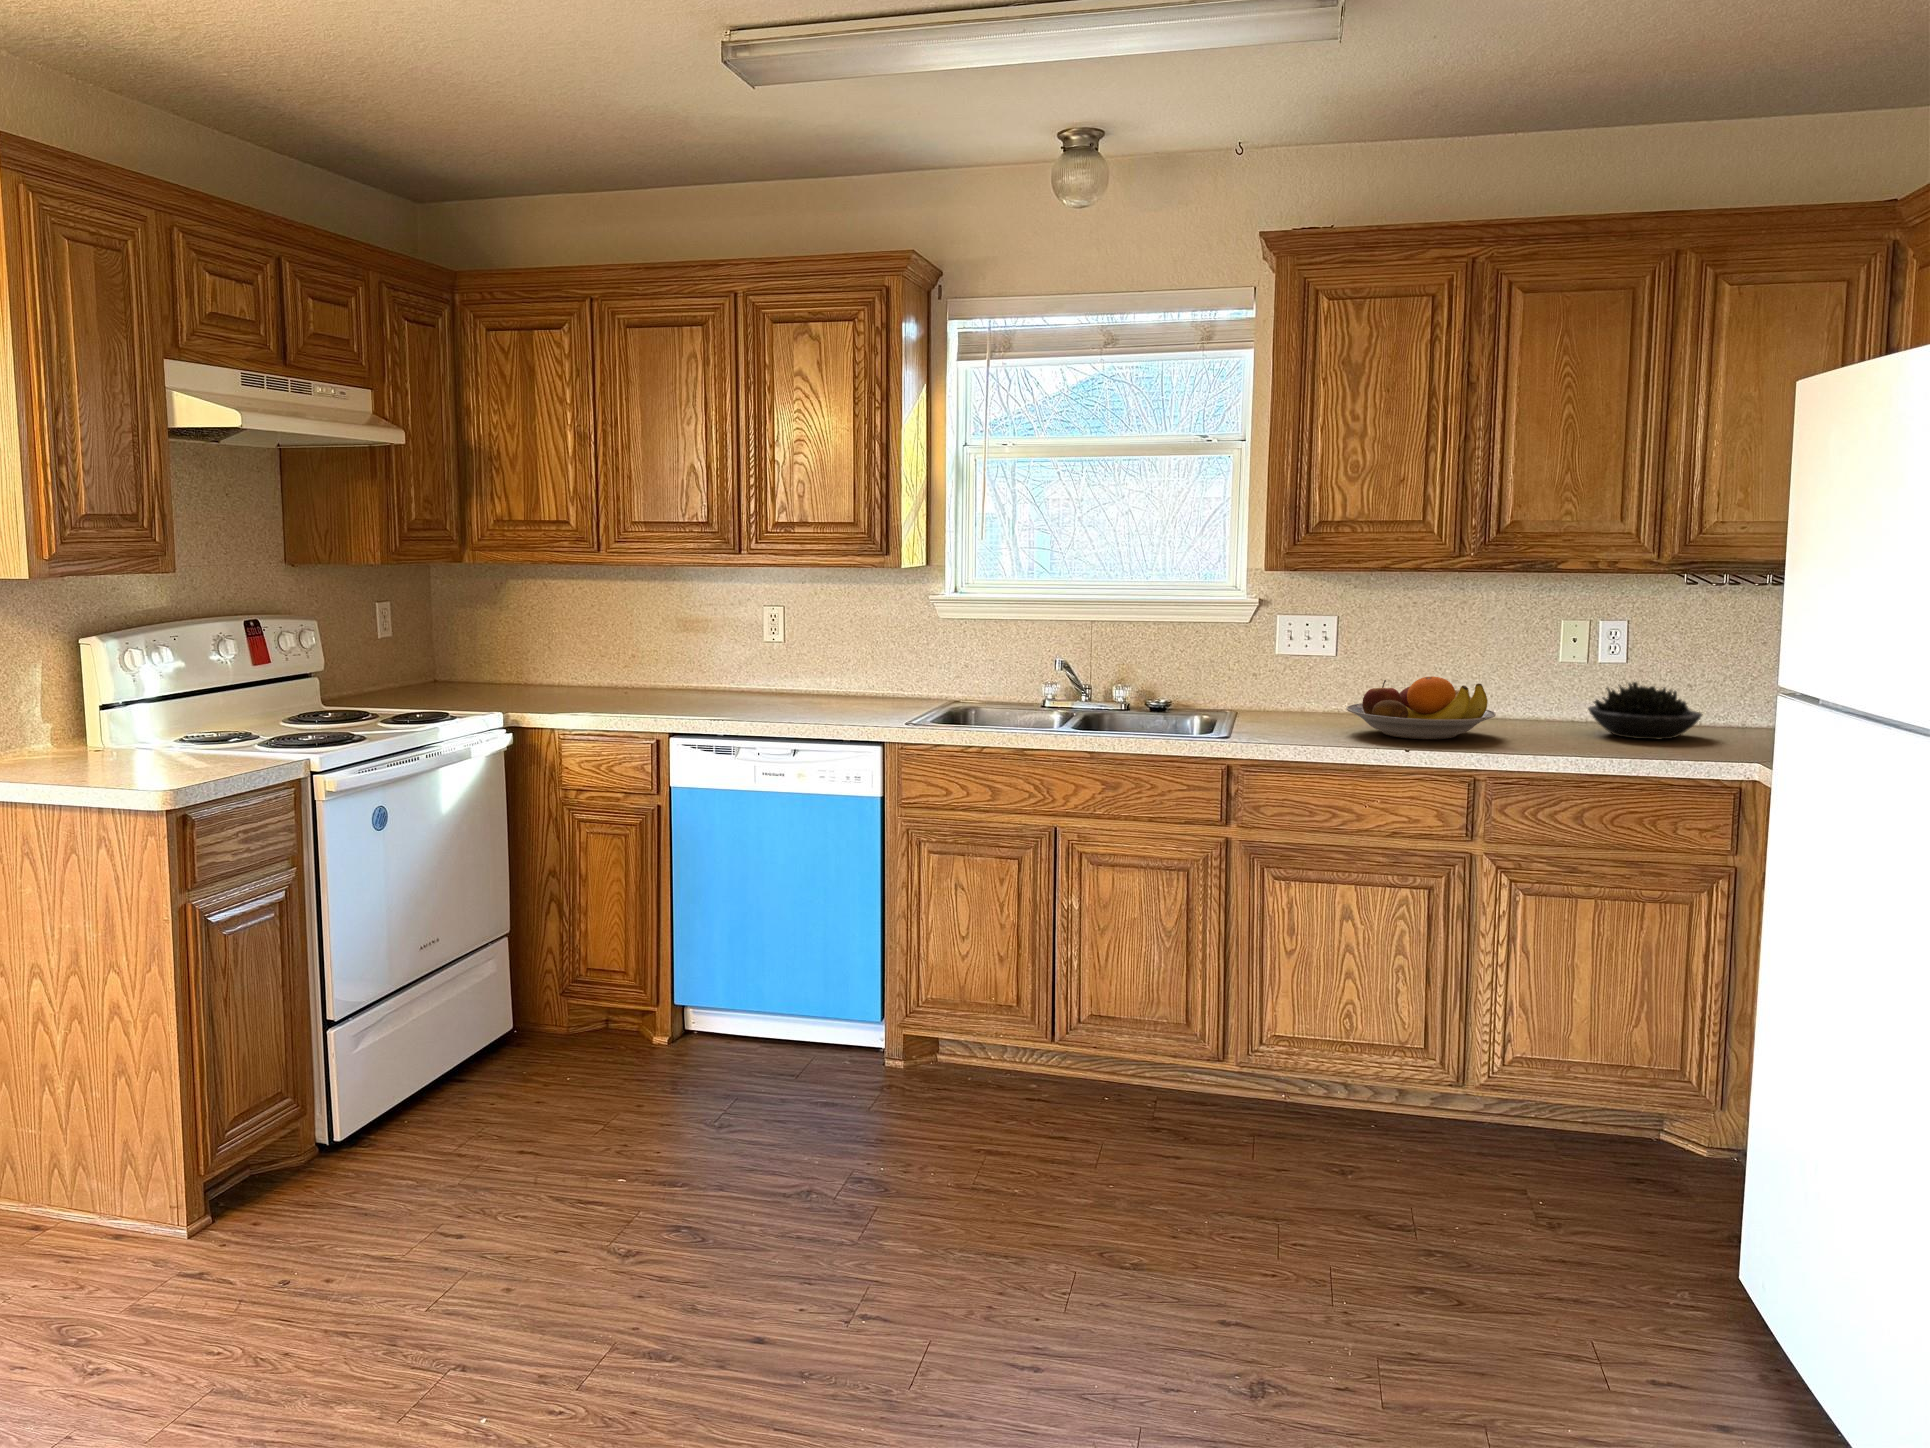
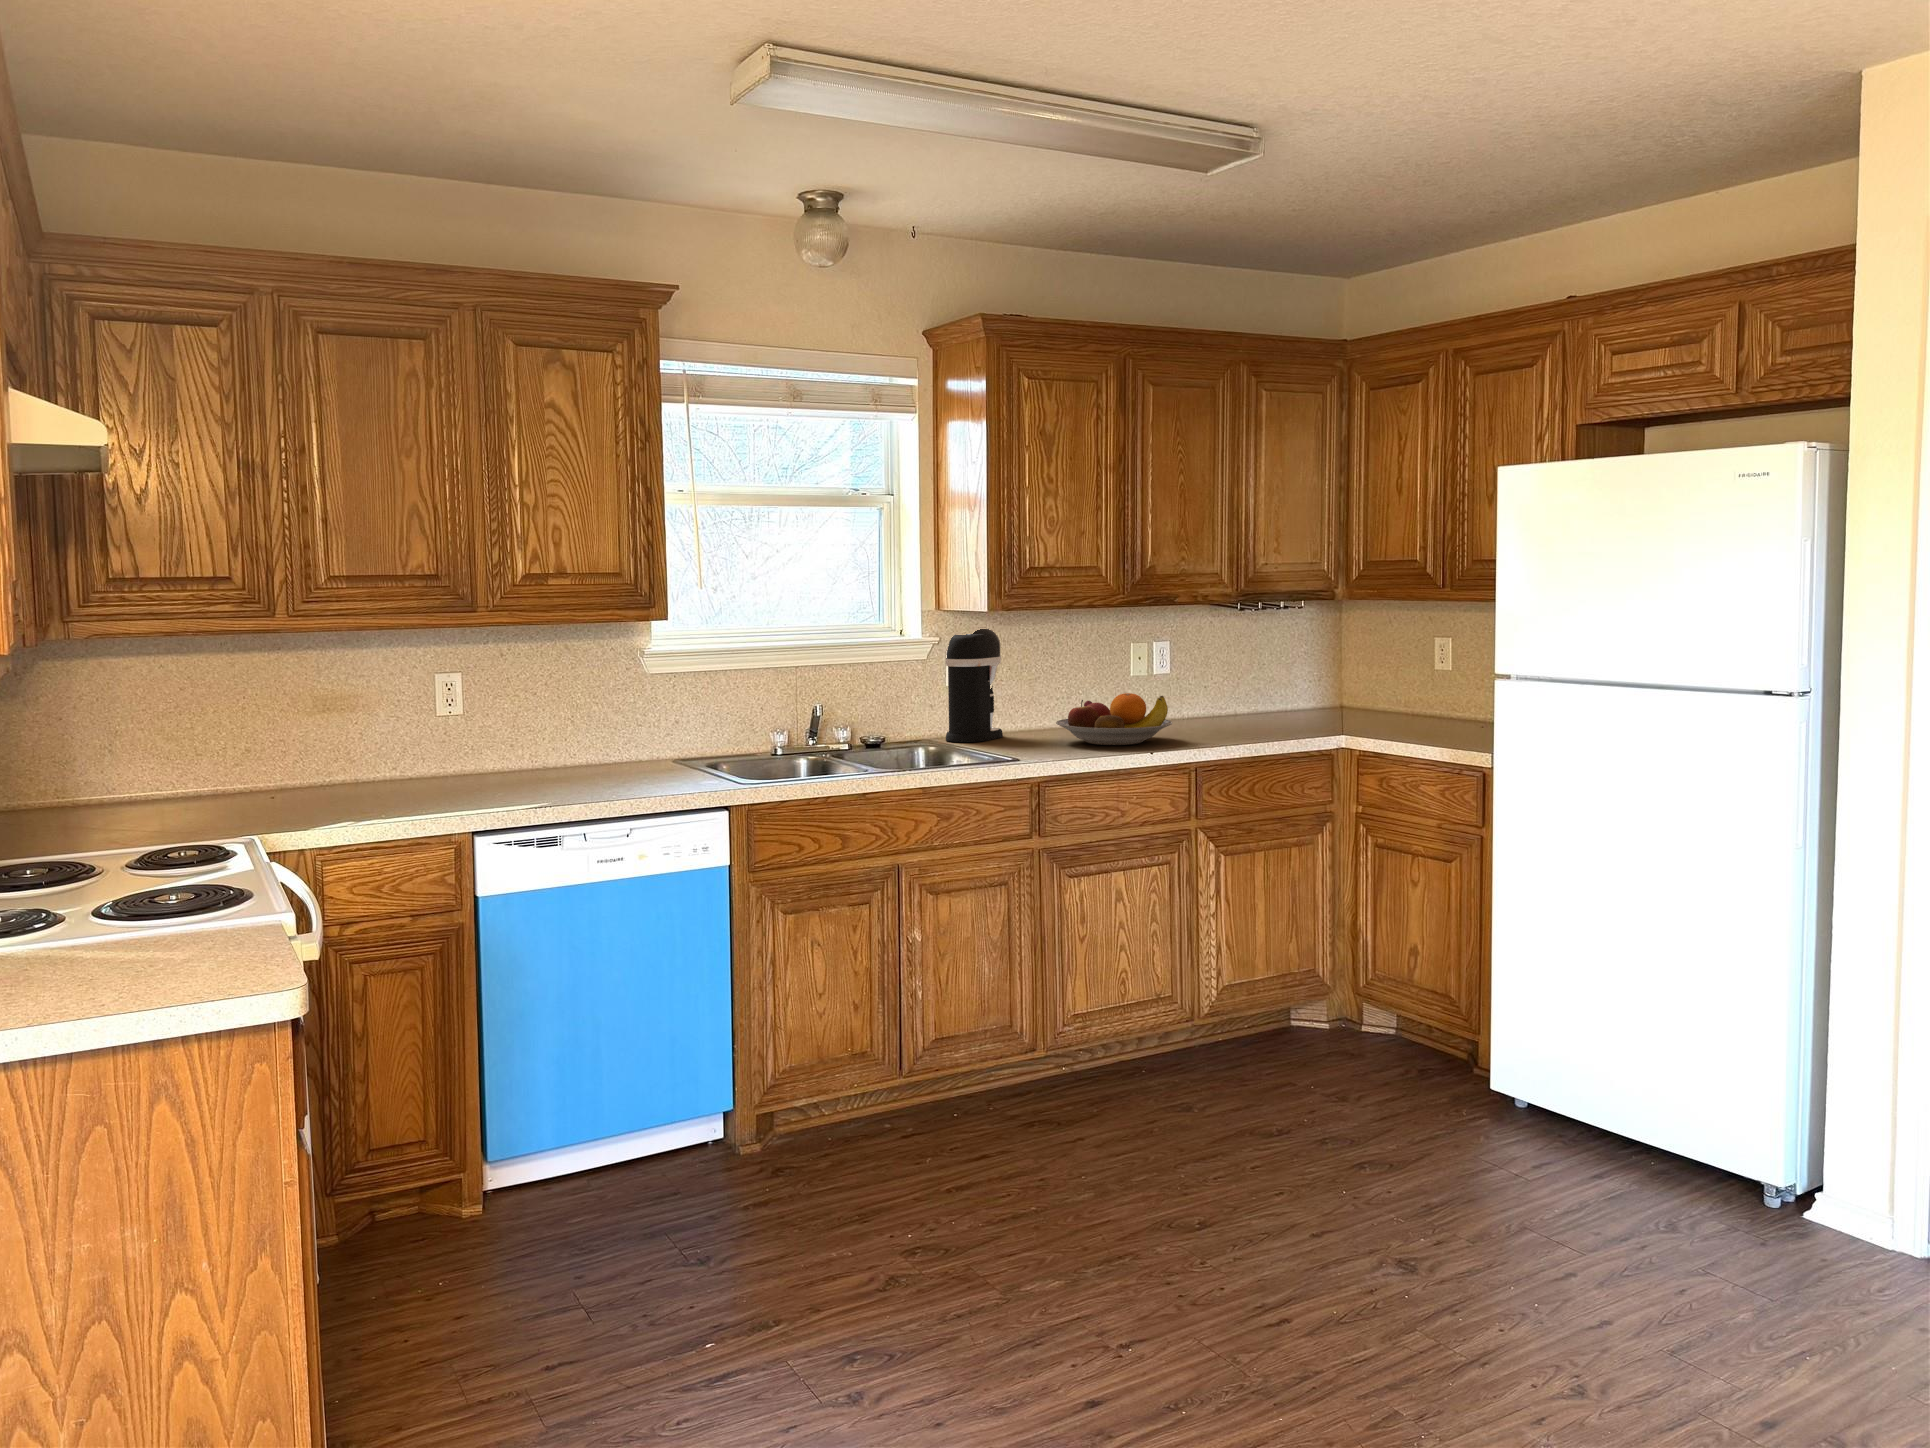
coffee maker: none [1265,589,1346,718] -> present [946,628,1003,742]
succulent plant: present [1588,682,1702,739] -> none [1189,687,1267,729]

